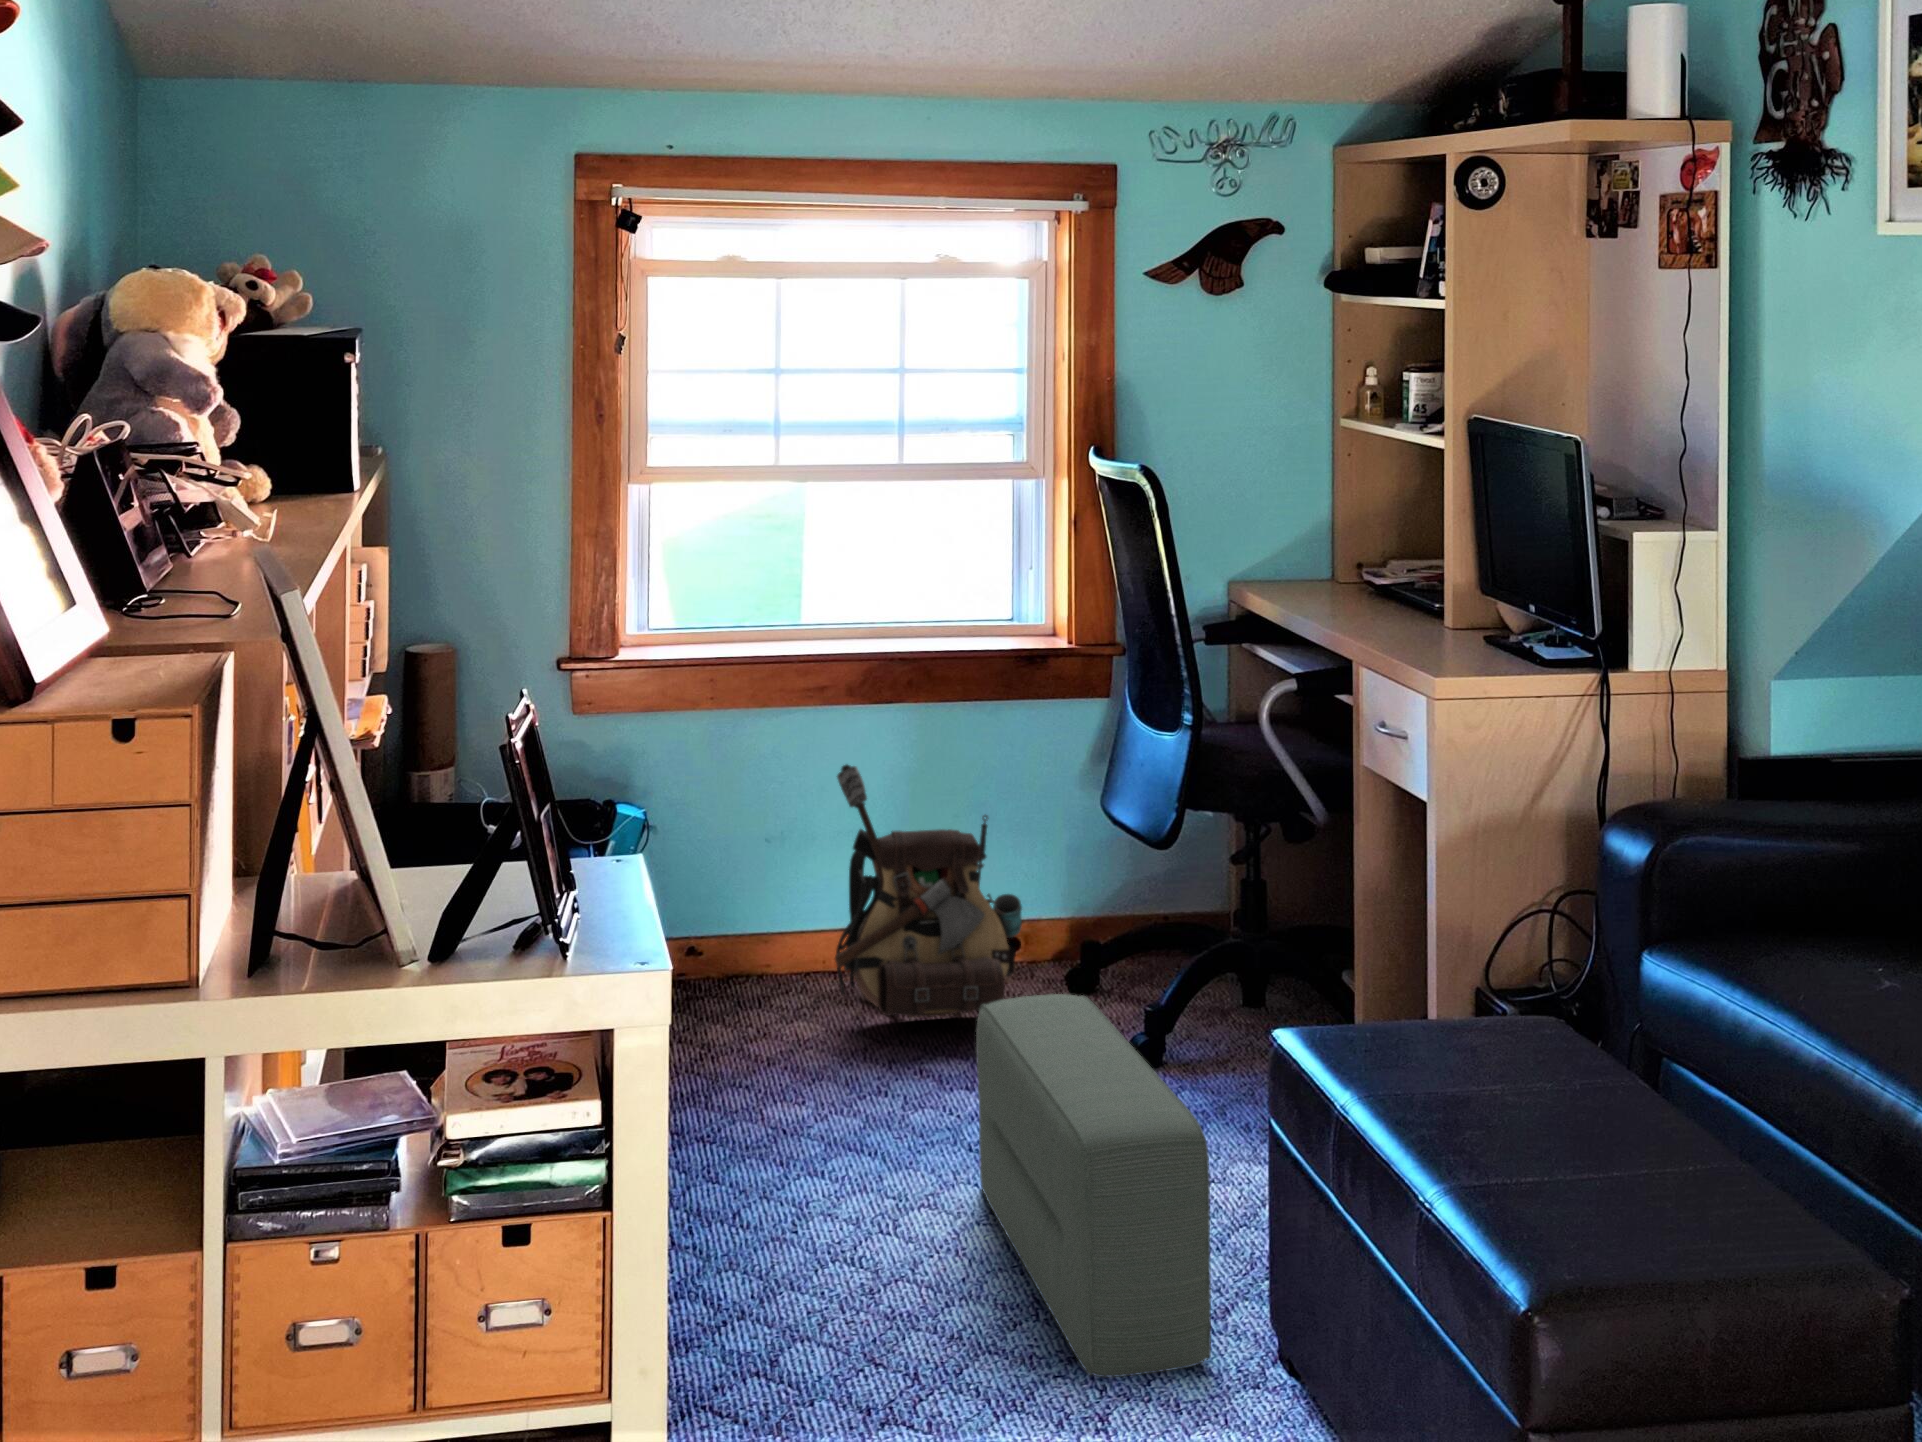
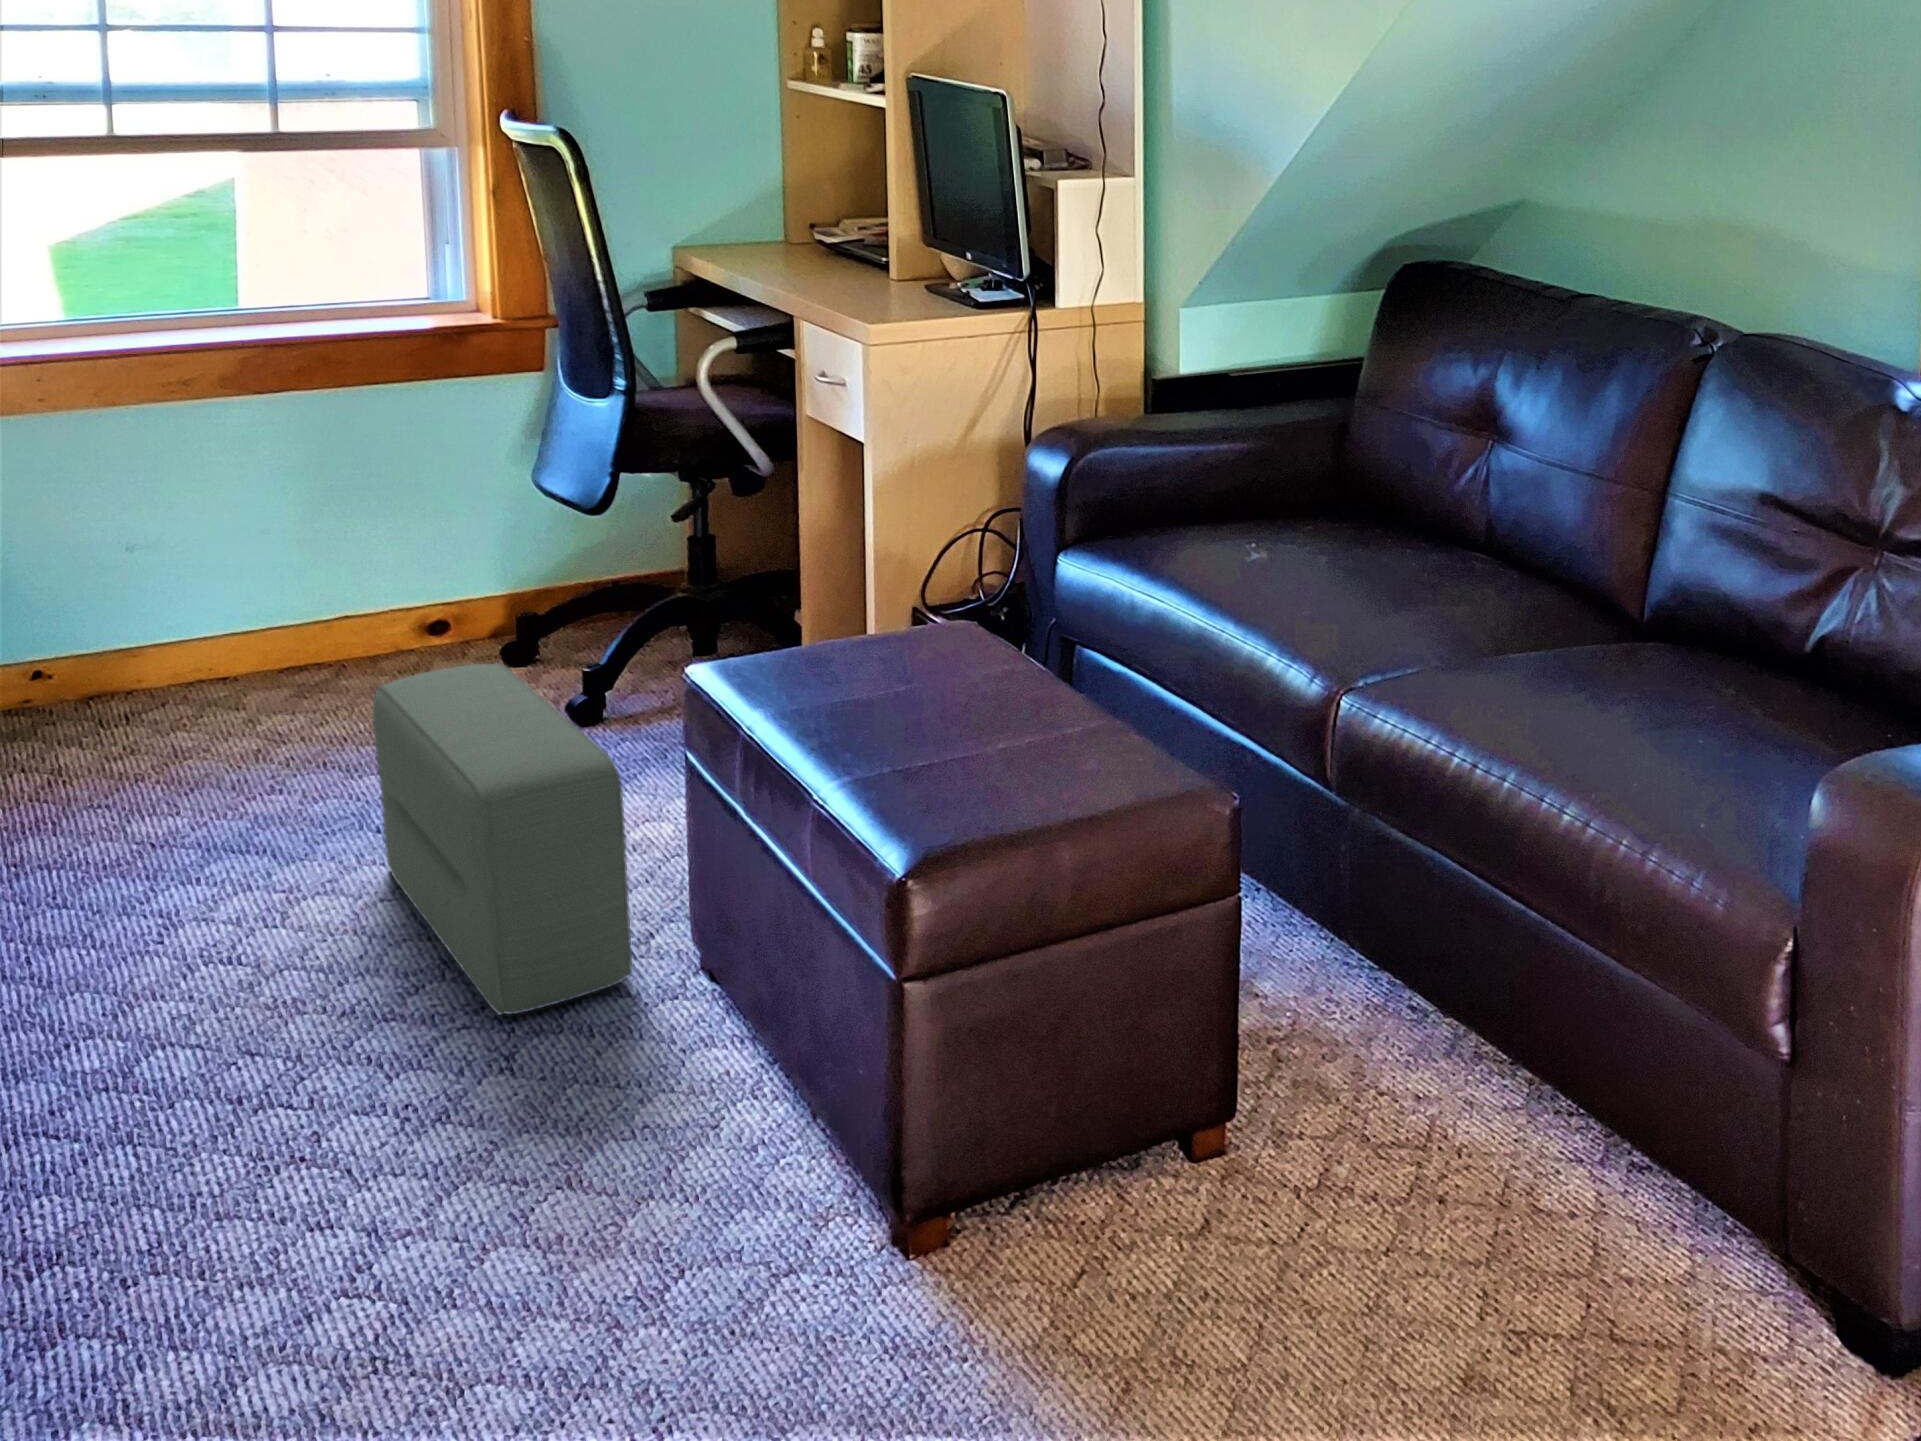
backpack: present [835,765,1022,1017] -> none [202,463,446,723]

